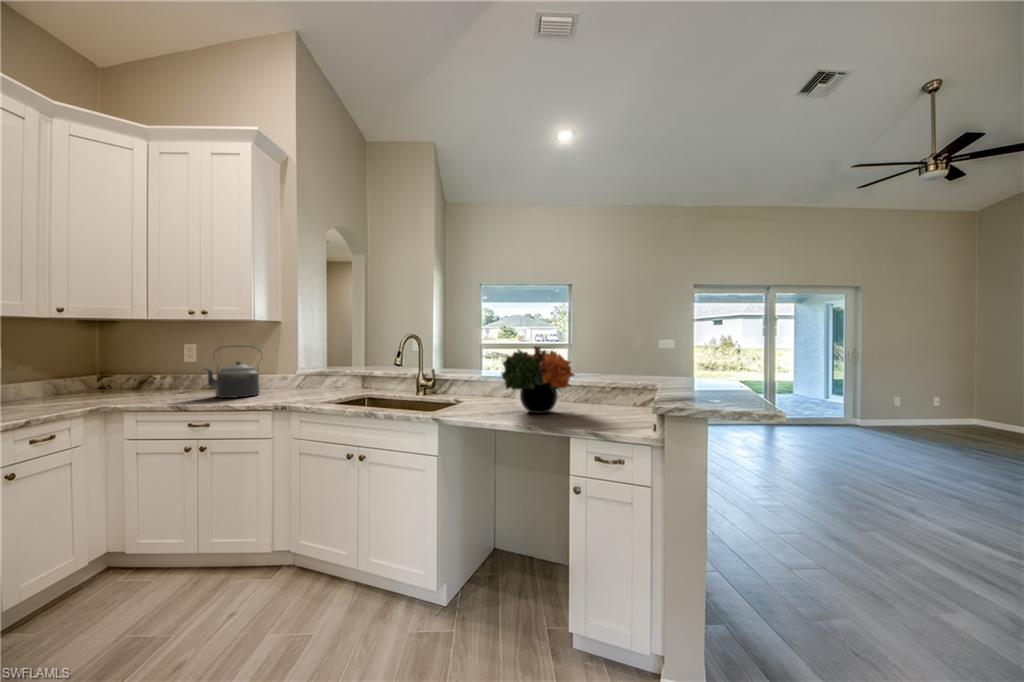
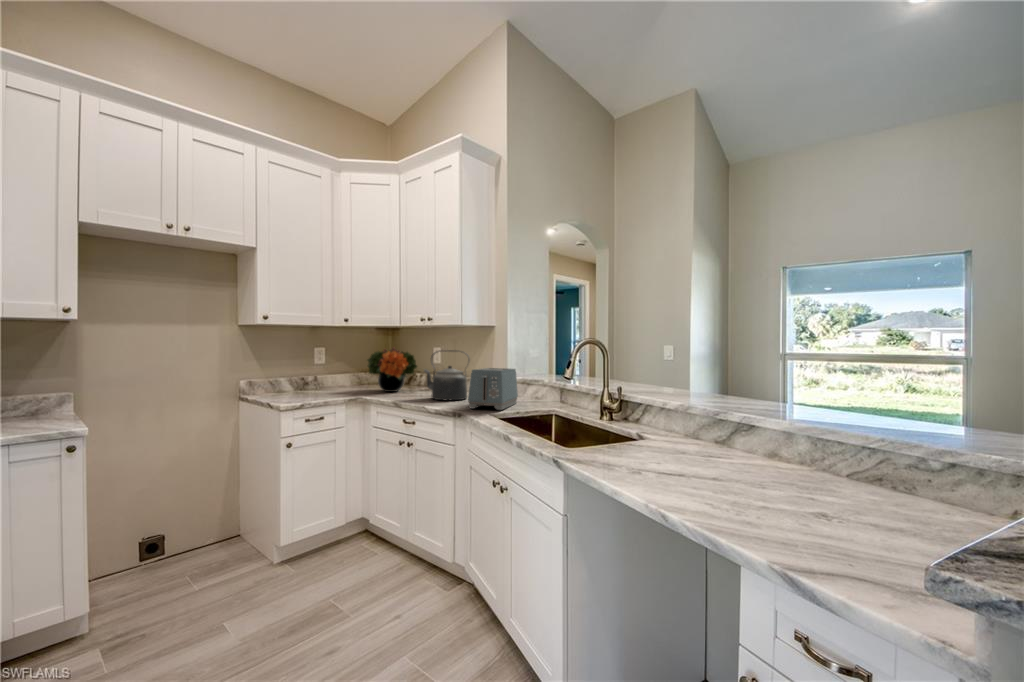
flower arrangement: present [502,346,574,413] -> present [367,347,417,392]
toaster: none [284,361,323,400] -> present [468,368,518,410]

